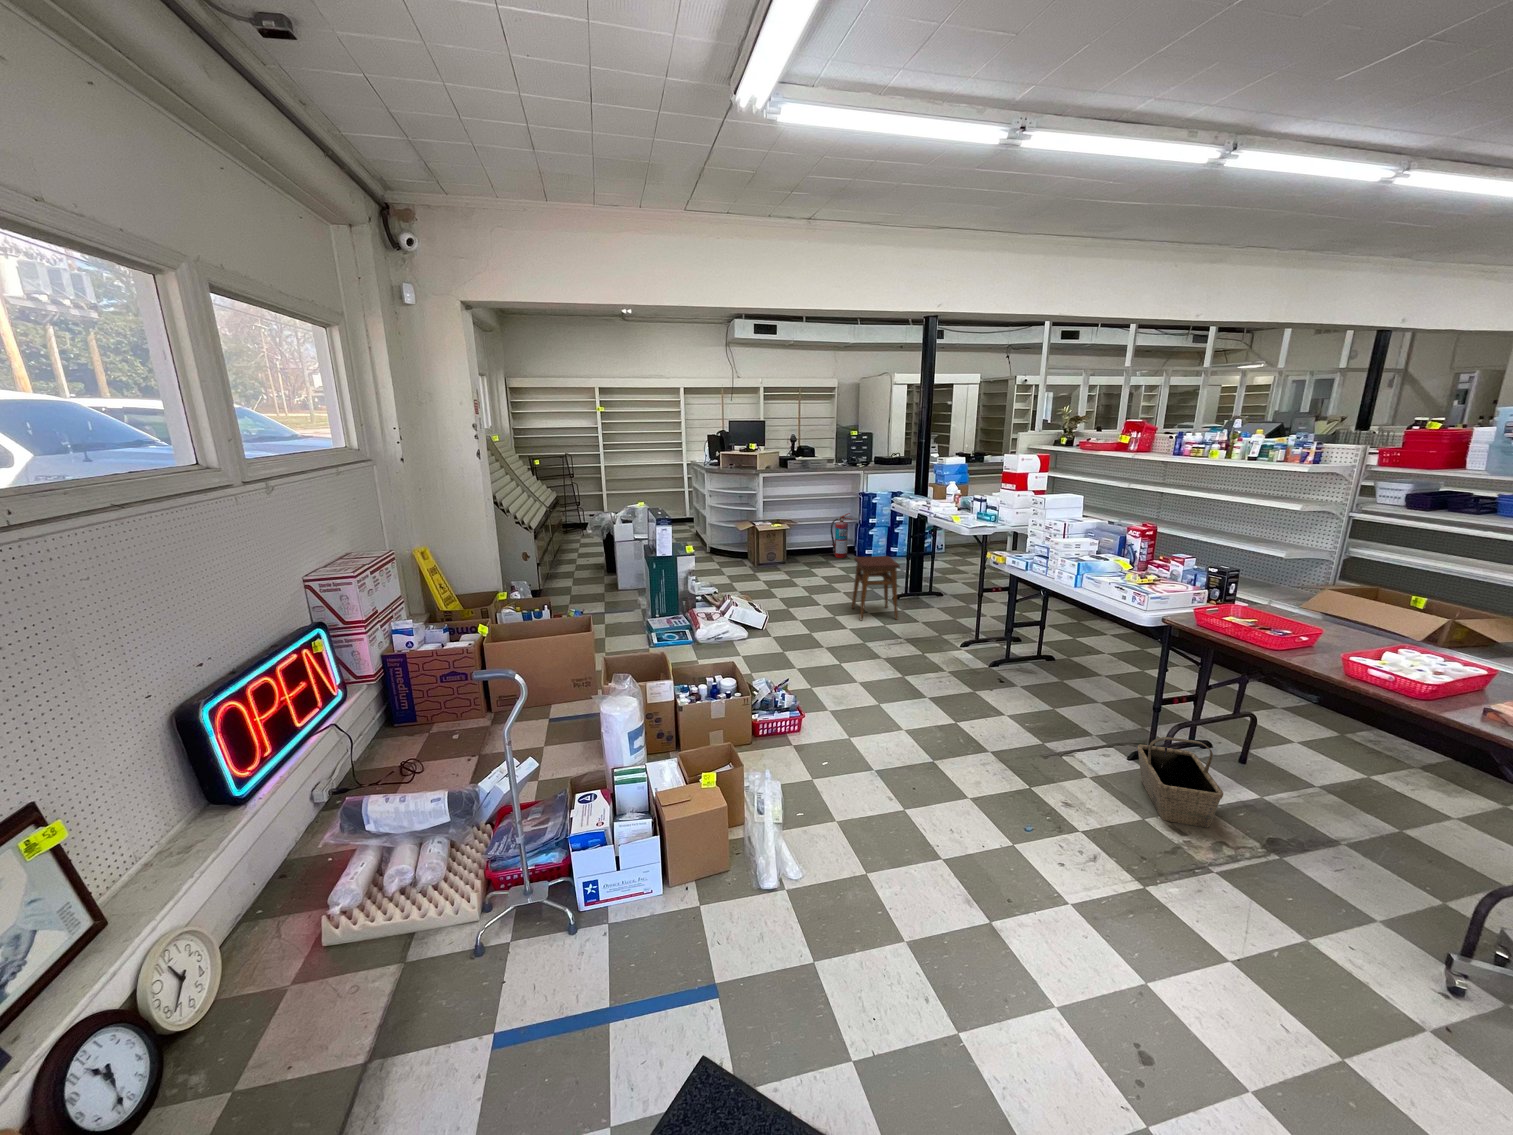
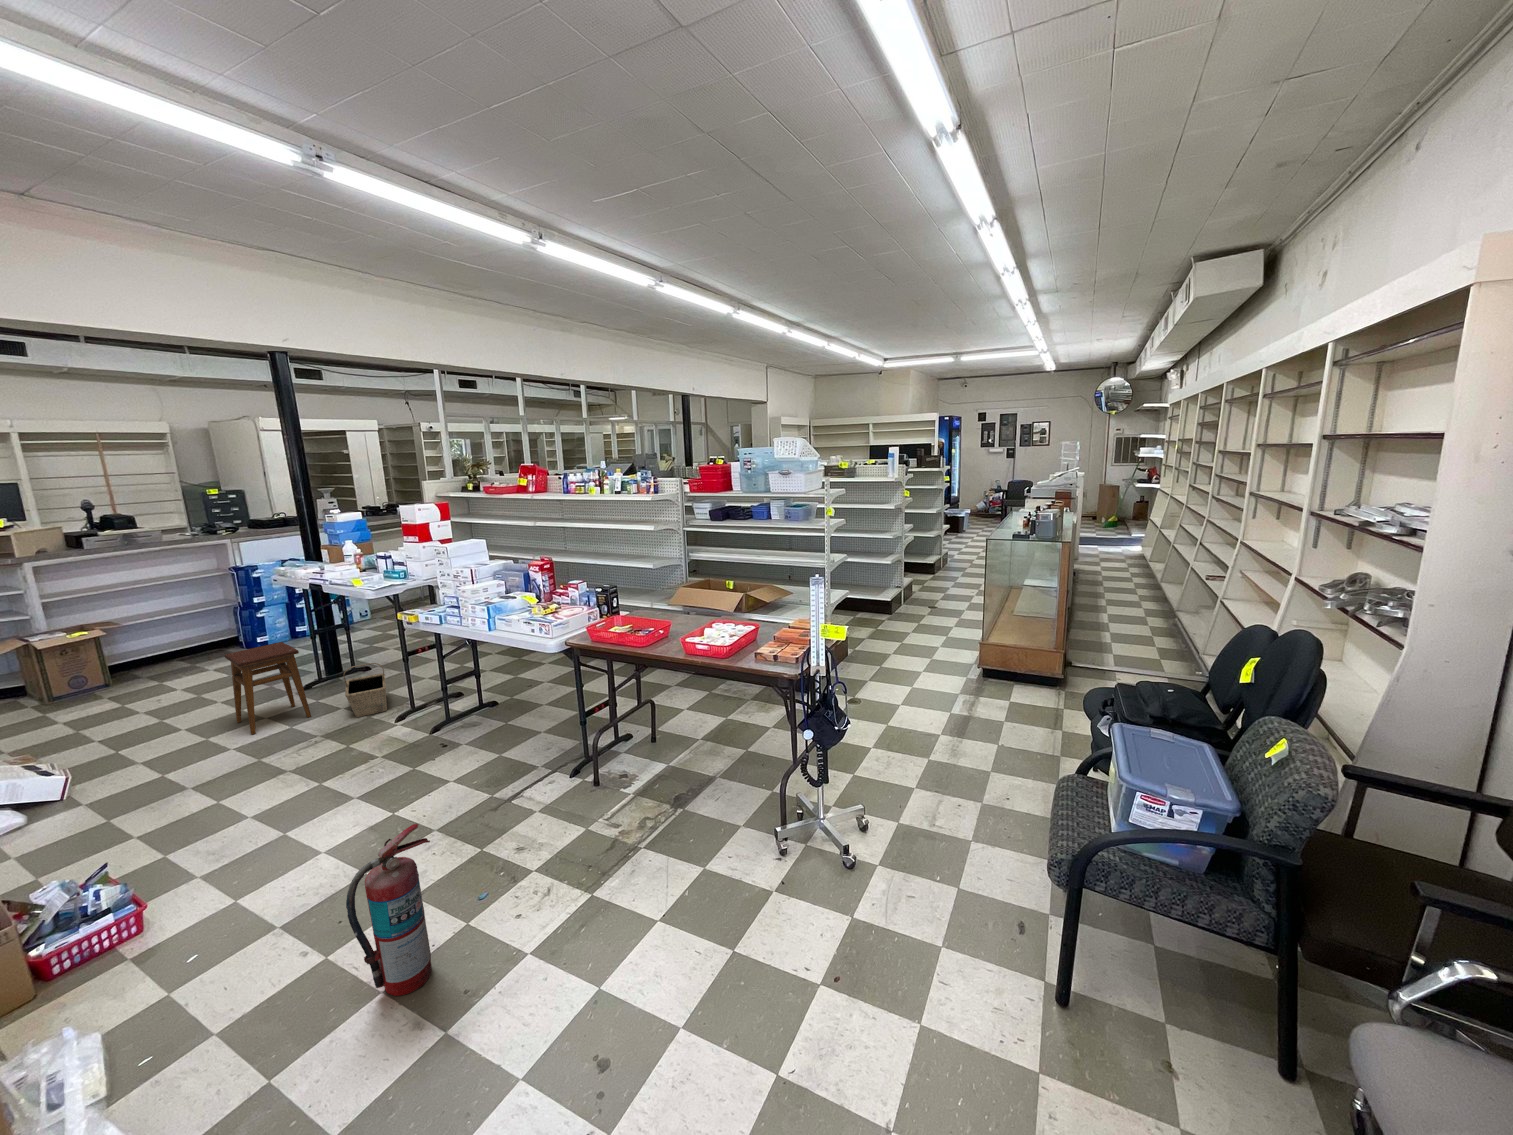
fire extinguisher: present [831,513,852,558] -> present [346,824,432,996]
basket: present [1137,737,1223,828] -> present [344,663,387,717]

